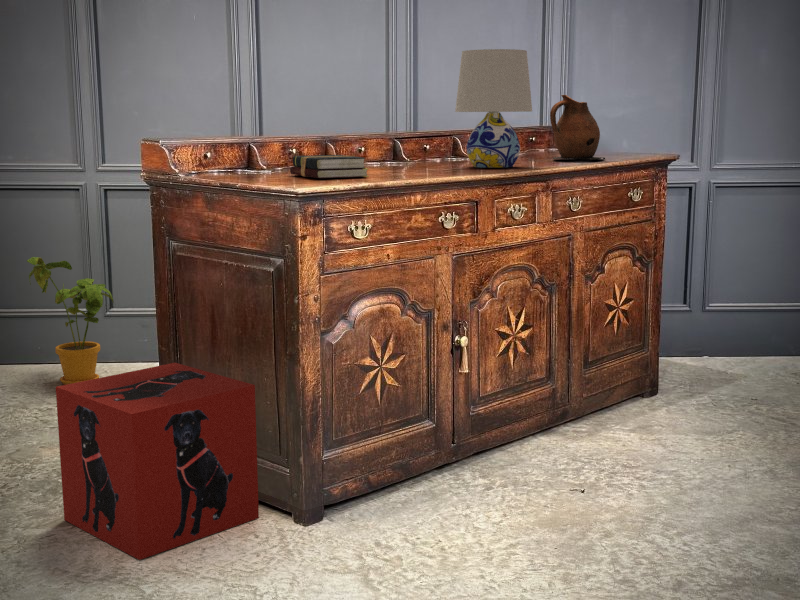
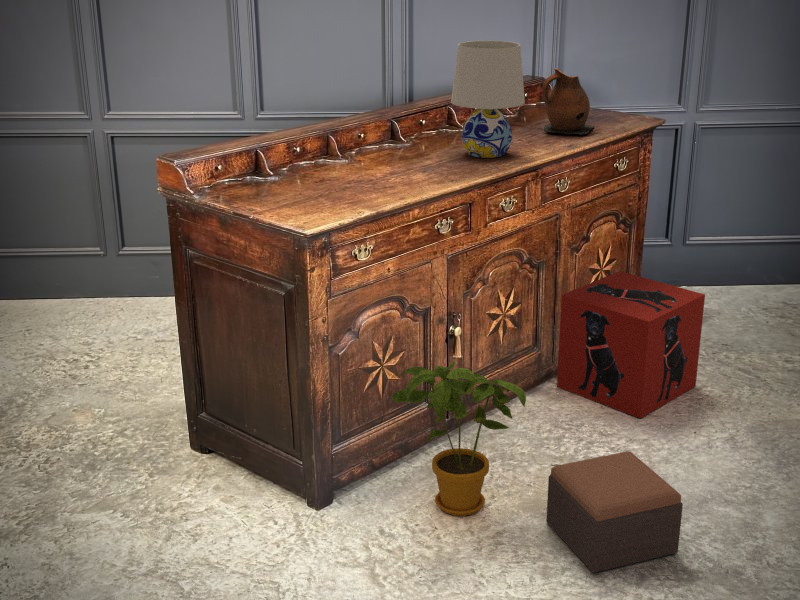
hardback book: present [290,155,369,178] -> none [296,157,370,194]
house plant: present [27,257,114,385] -> present [392,360,526,516]
storage box: present [56,363,259,560] -> present [557,271,705,419]
footstool: none [567,454,724,580] -> present [546,451,683,573]

